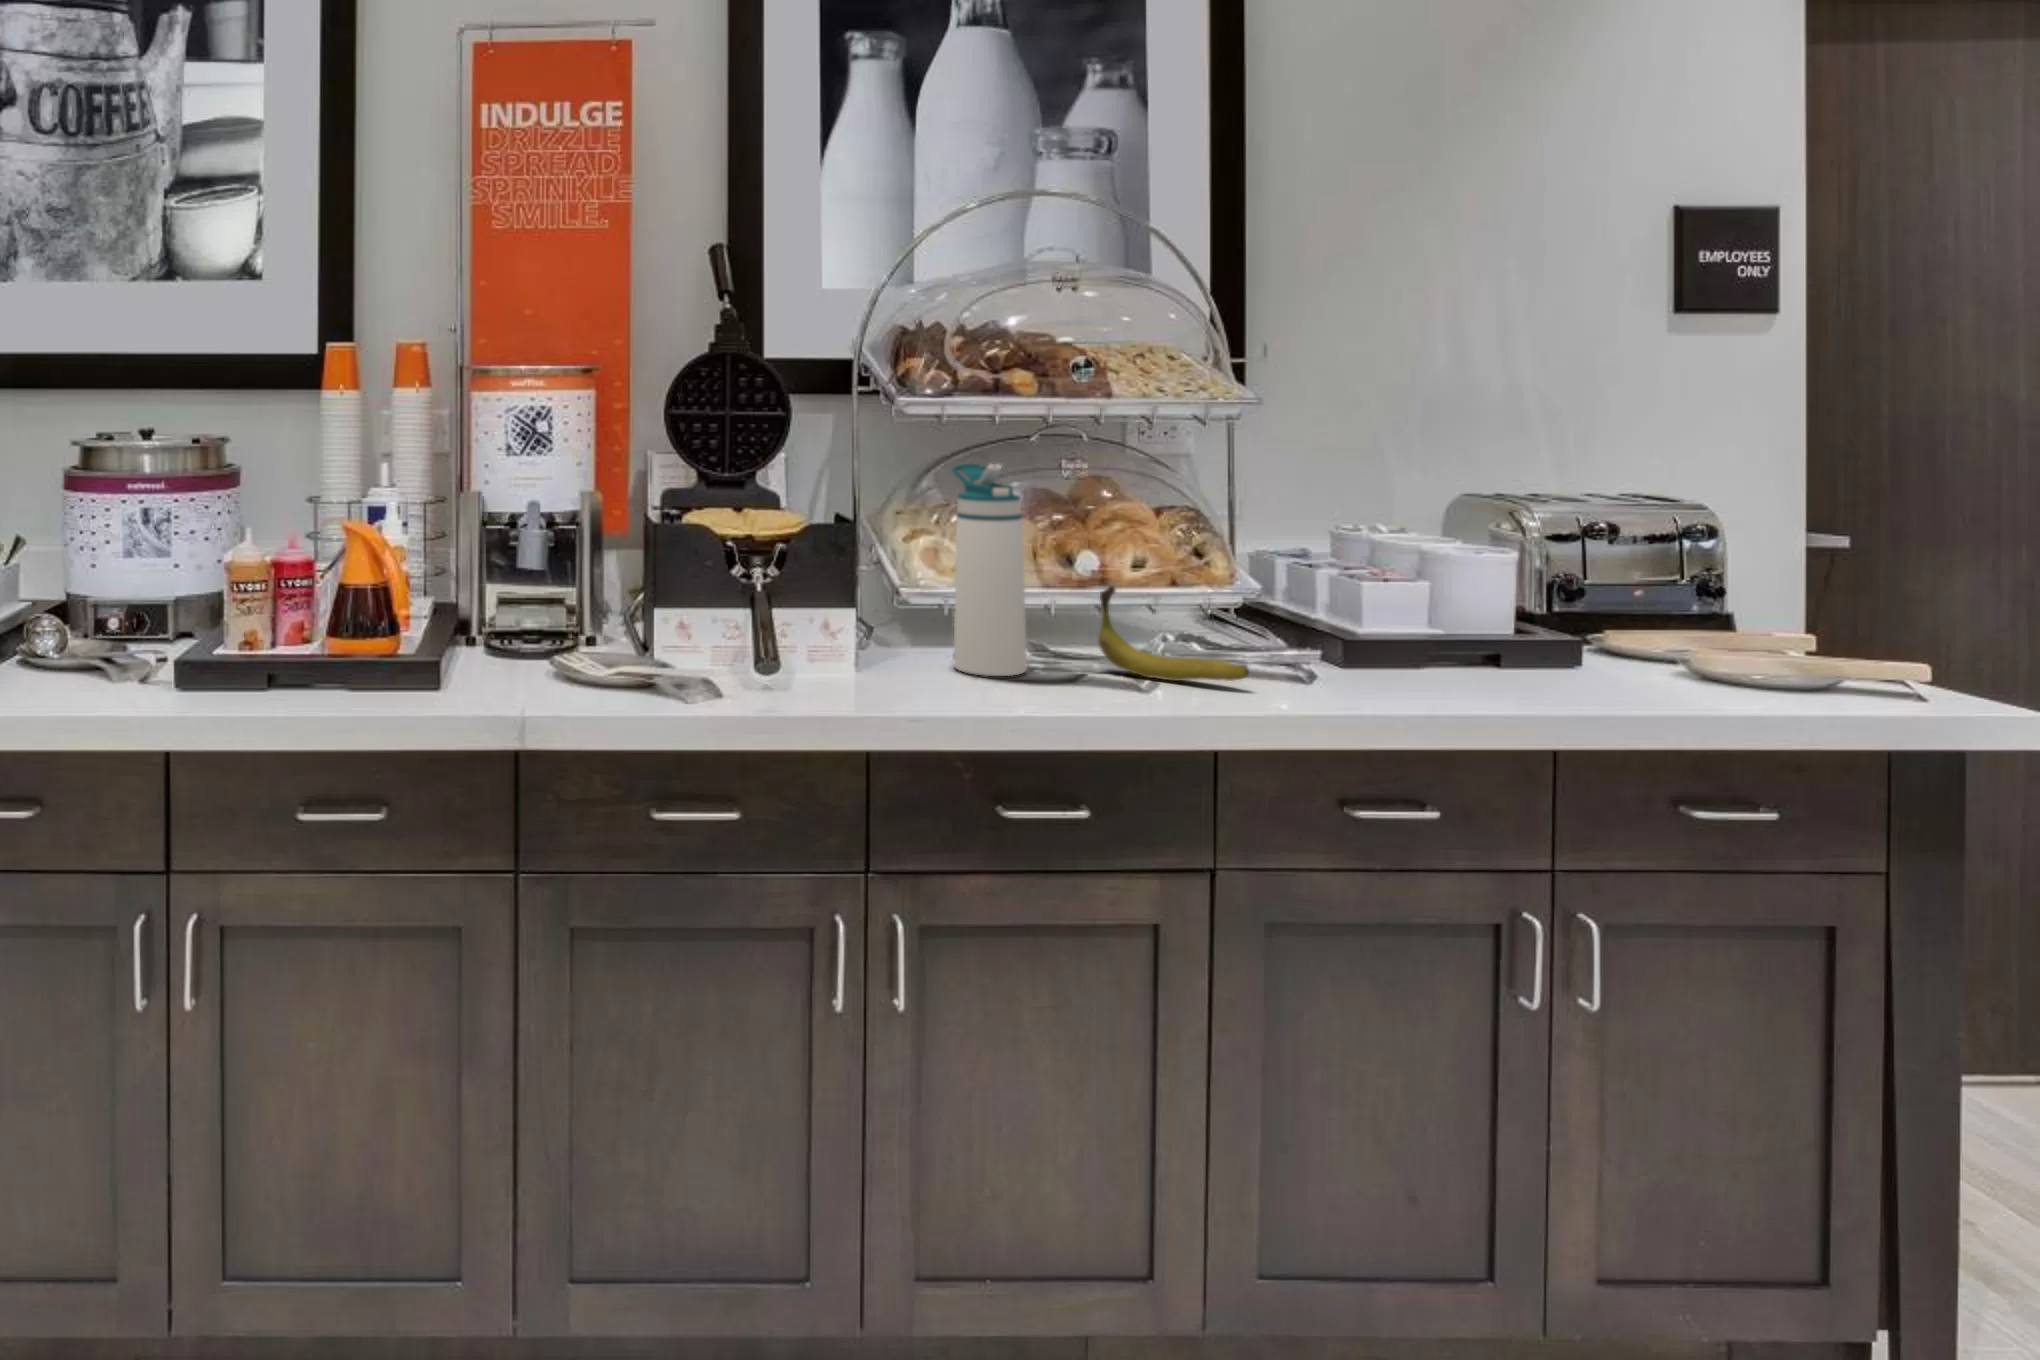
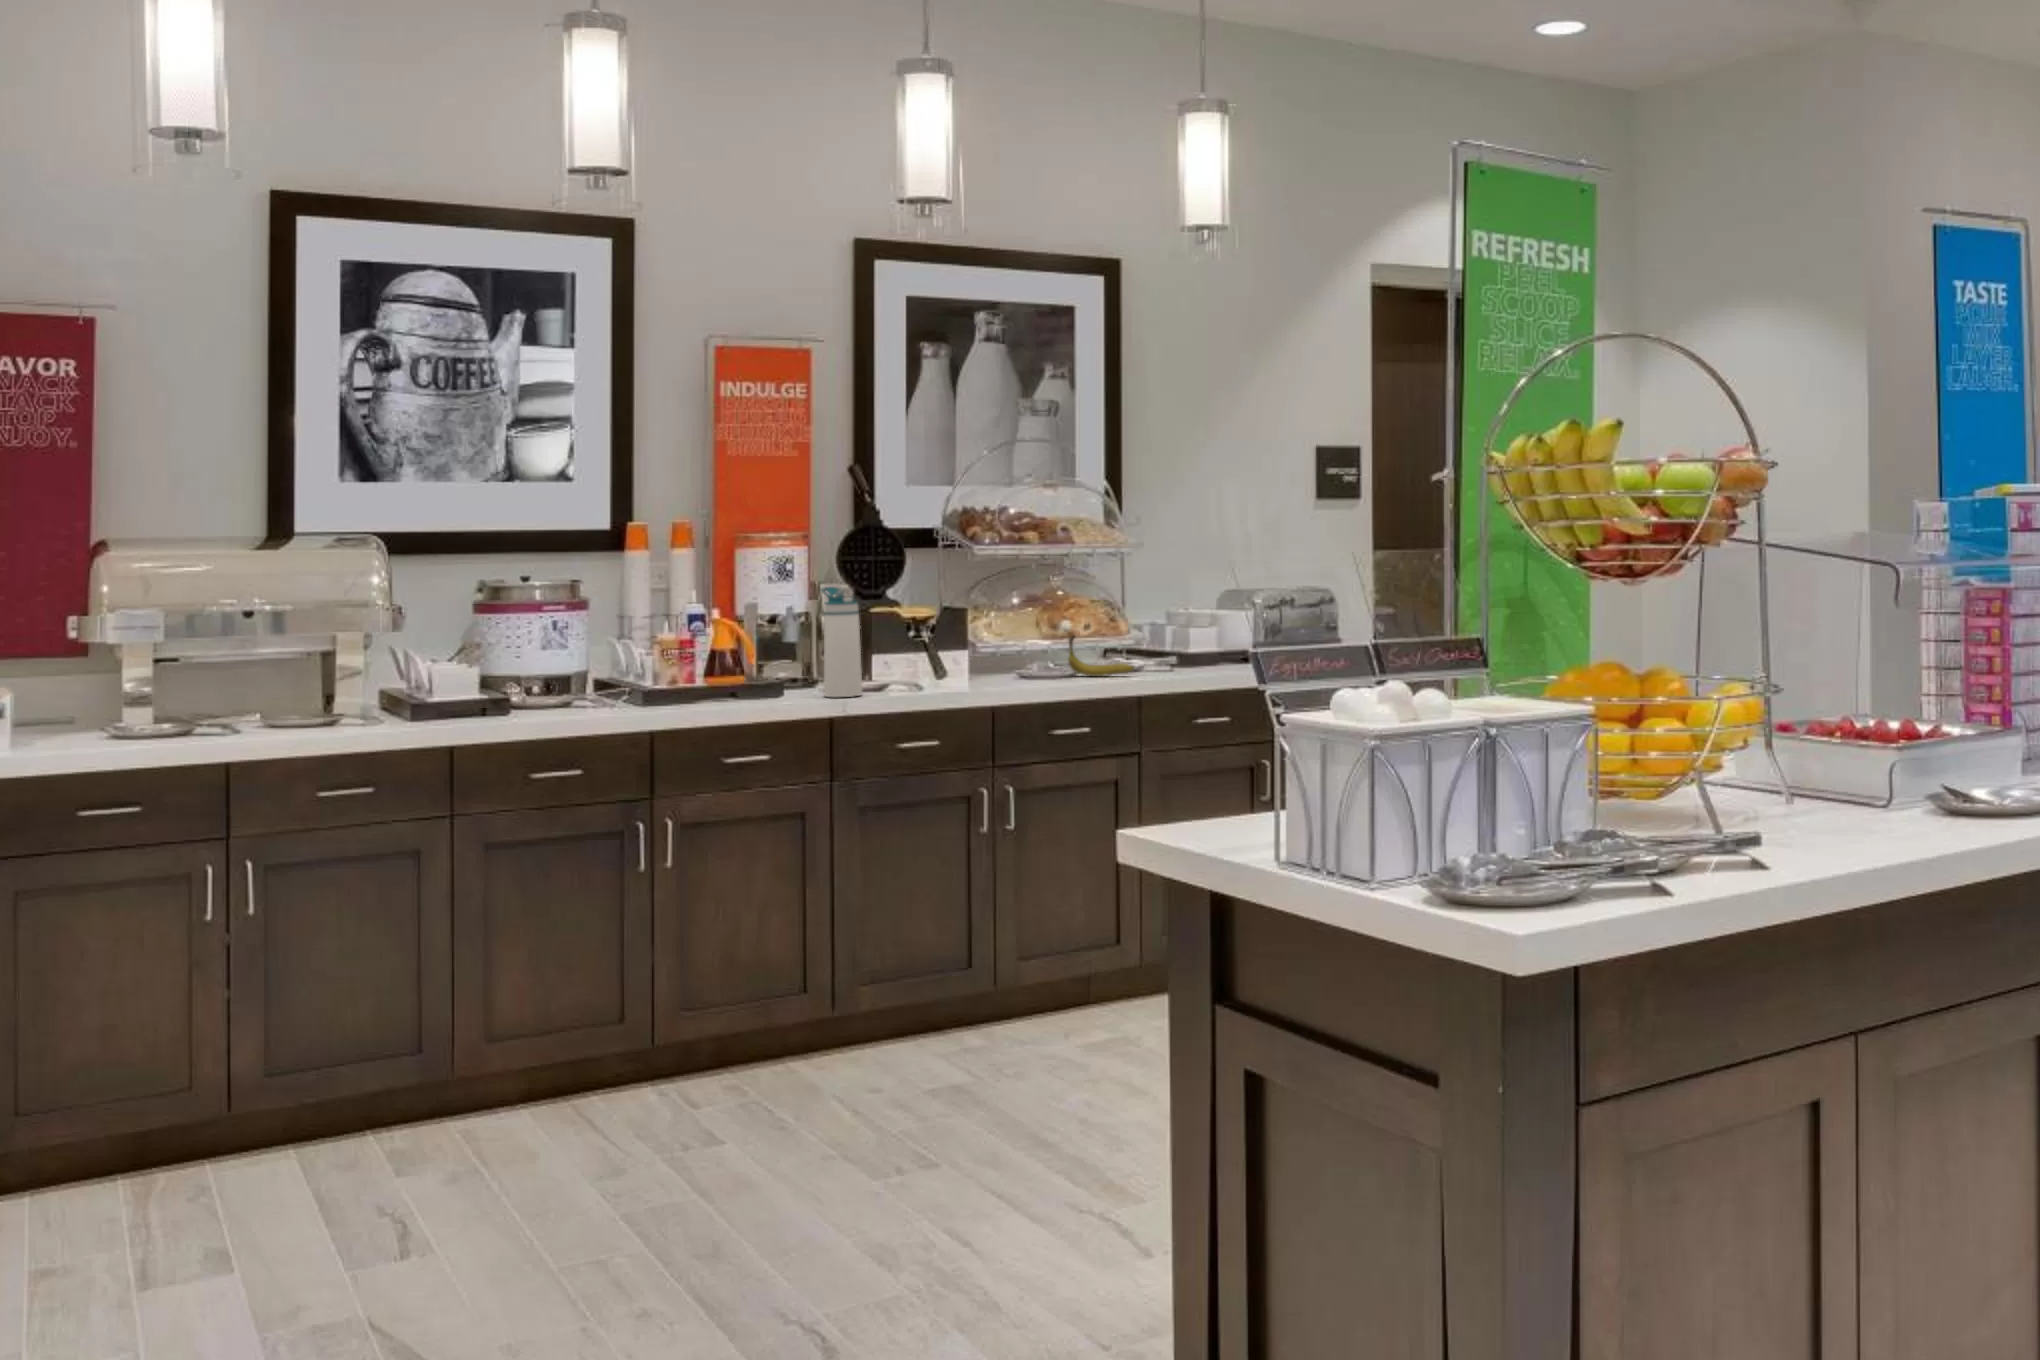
water bottle: present [952,464,1027,676] -> present [822,585,862,697]

